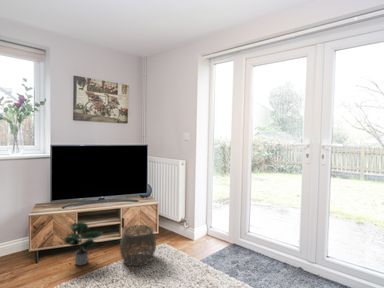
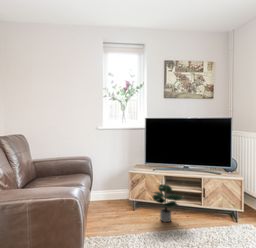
woven basket: present [120,225,156,266] -> none [199,196,238,239]

